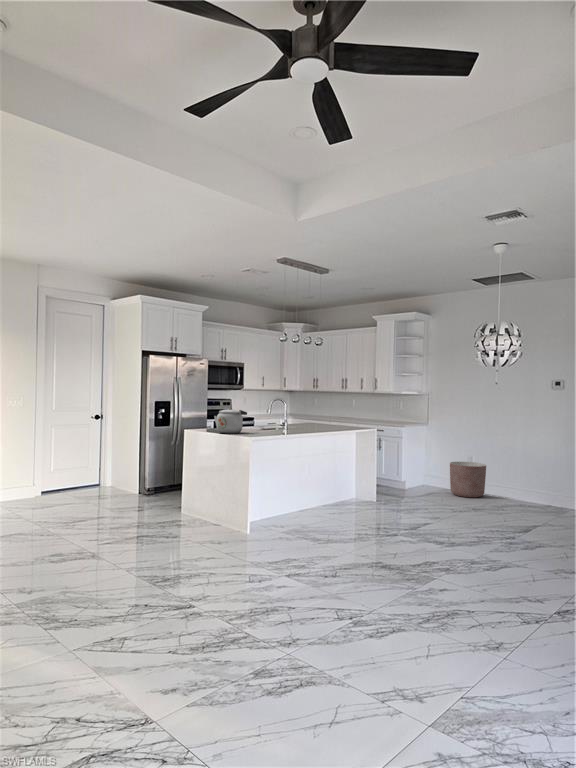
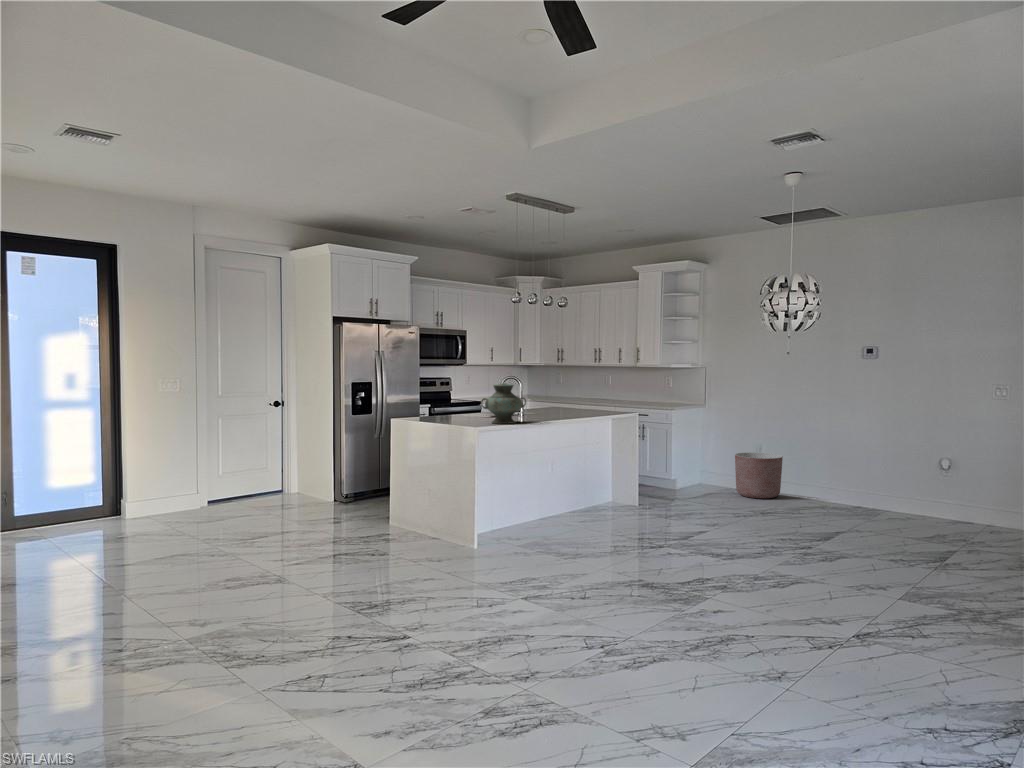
vase: none [256,403,291,434] -> present [481,383,526,424]
kettle: present [214,408,247,434] -> none [428,391,470,424]

